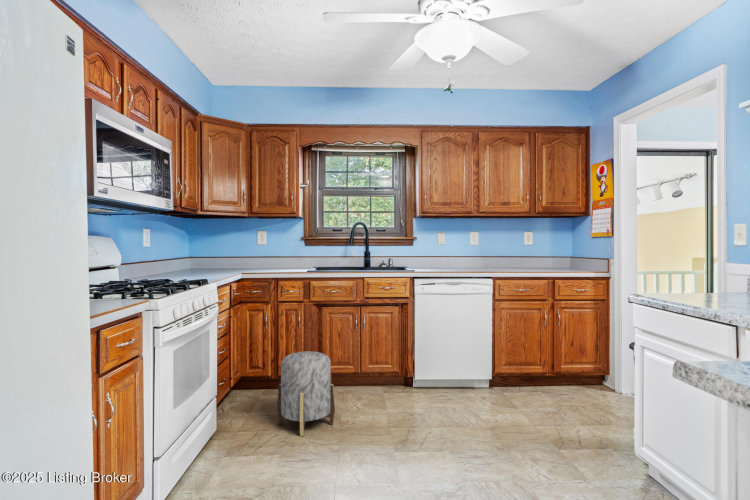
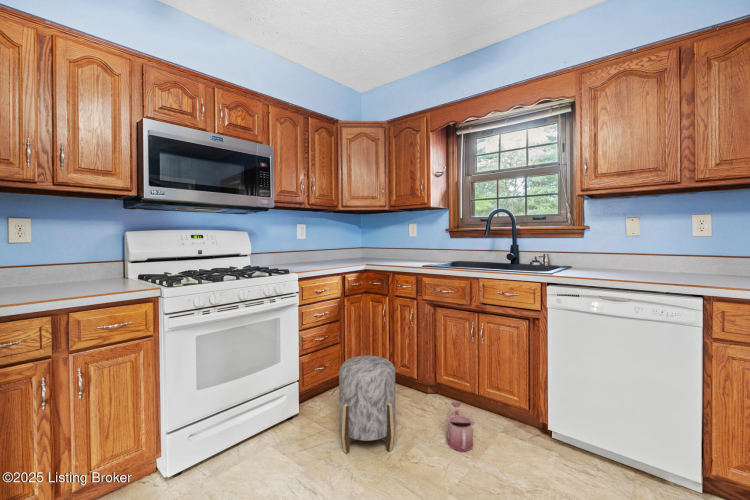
watering can: none [354,377,384,409] -> present [446,402,474,451]

